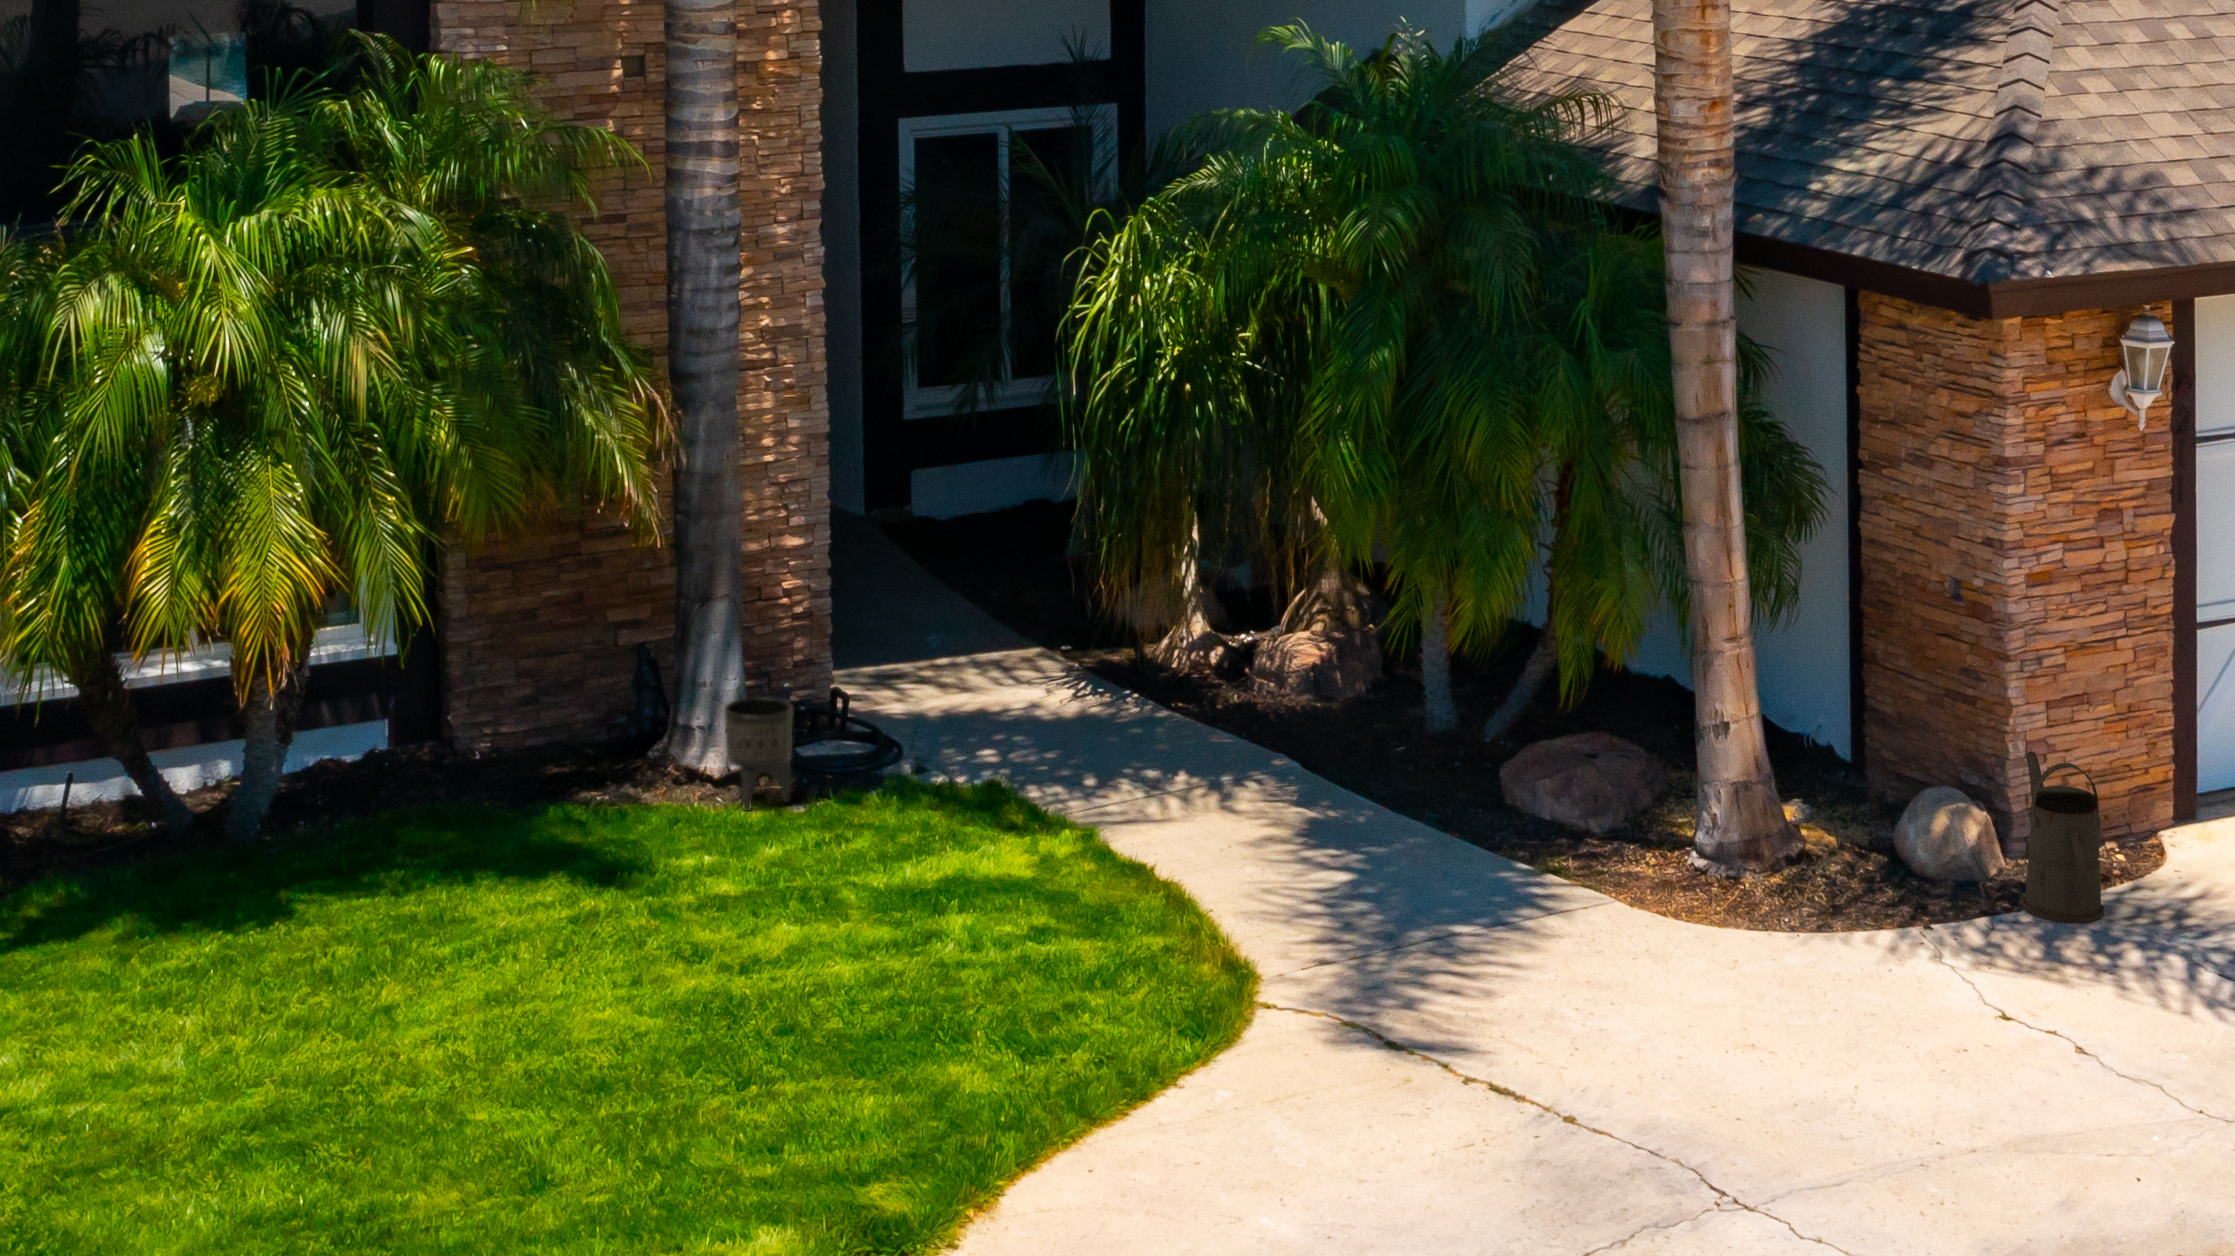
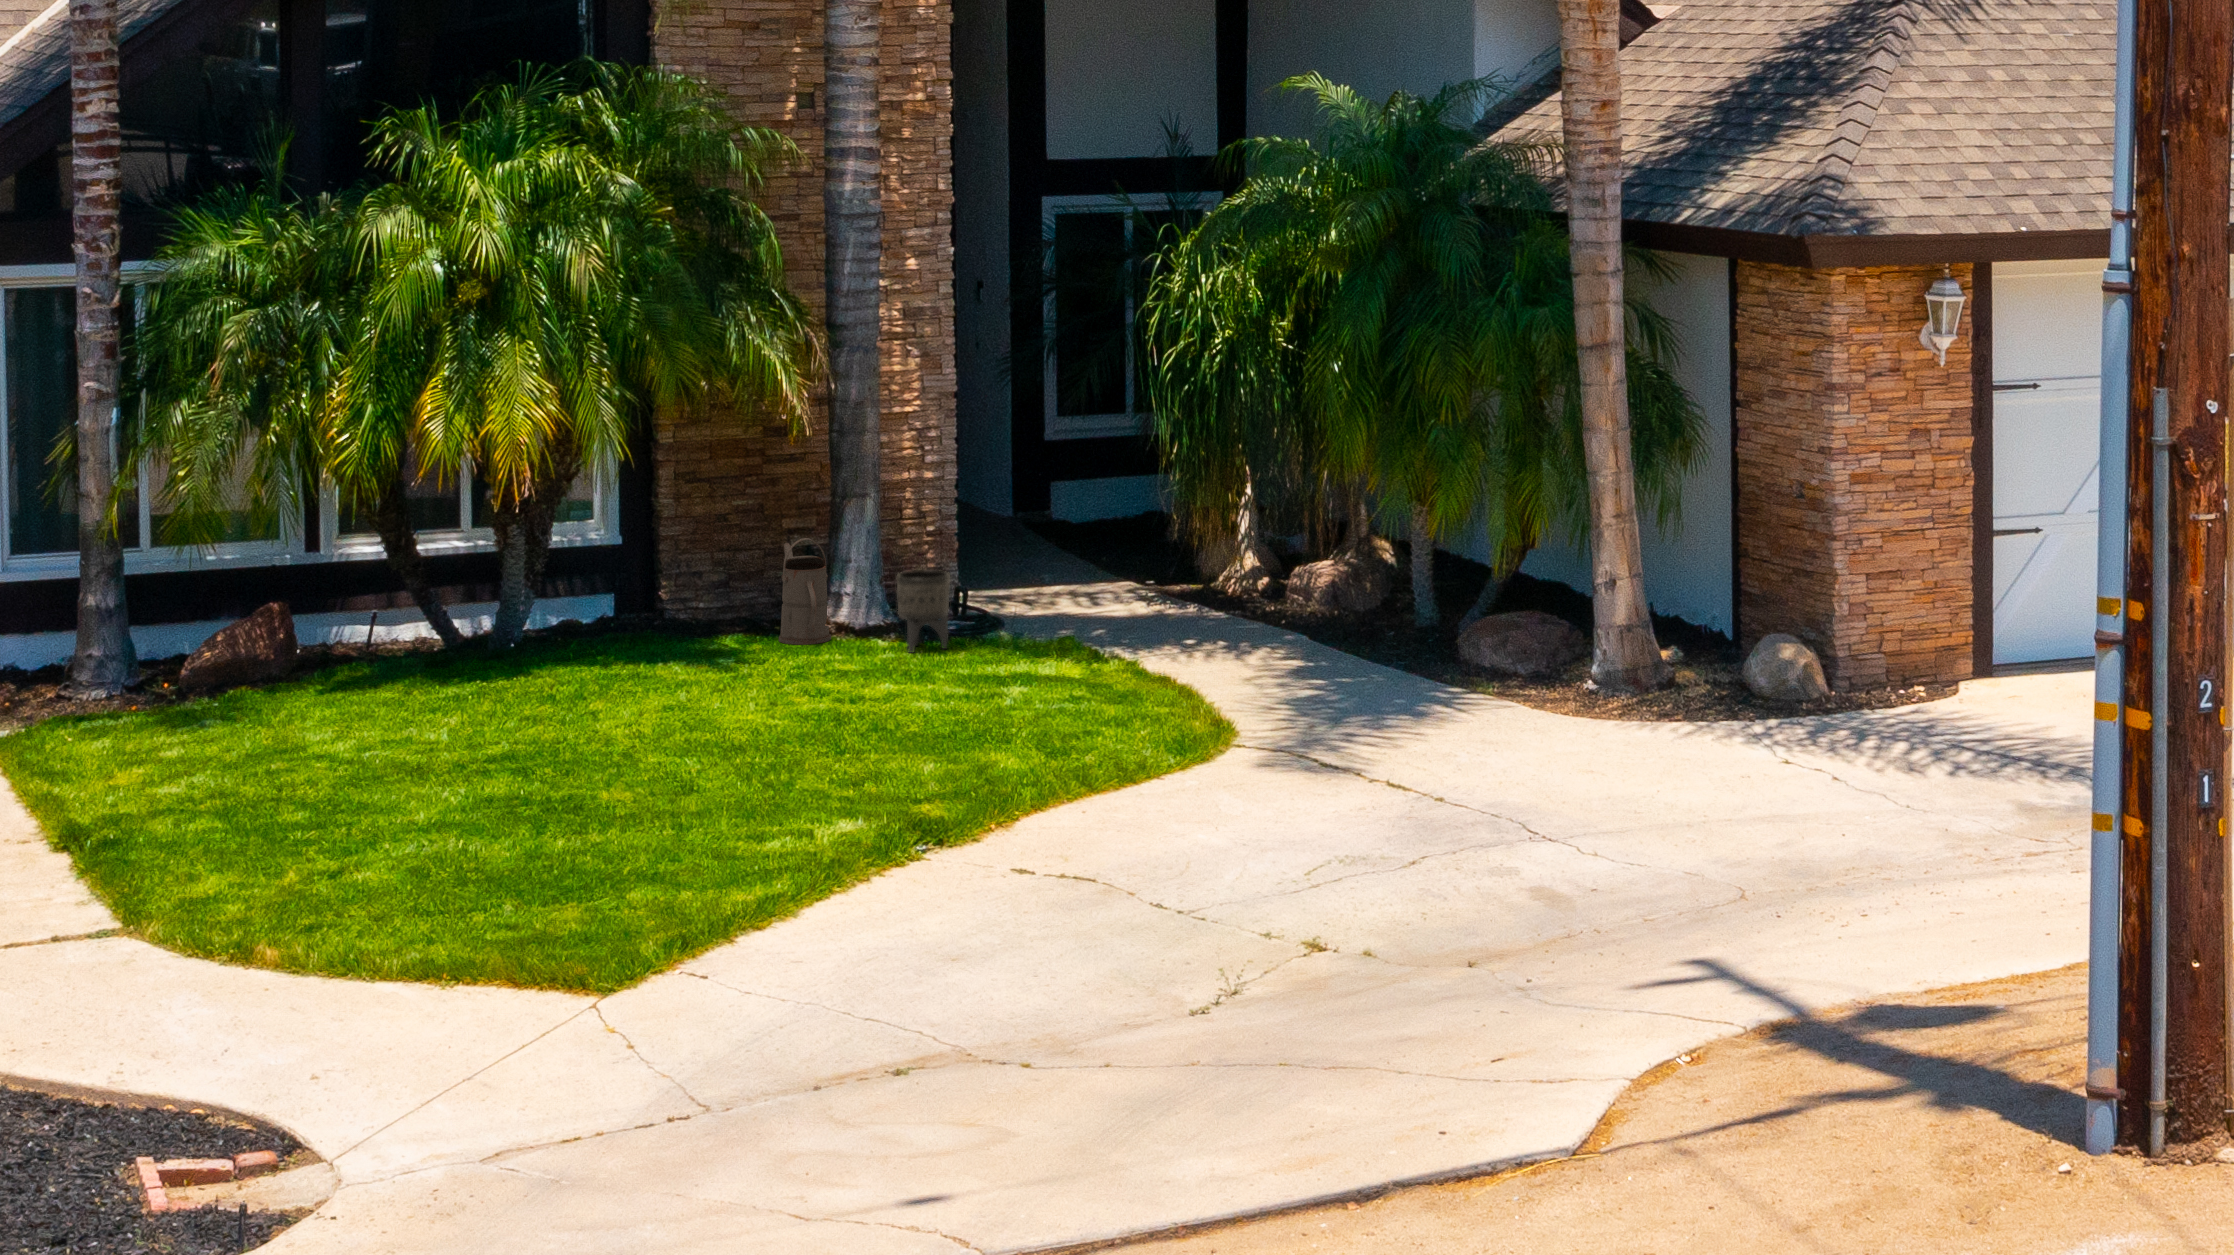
watering can: present [2022,751,2104,923] -> present [779,538,831,645]

